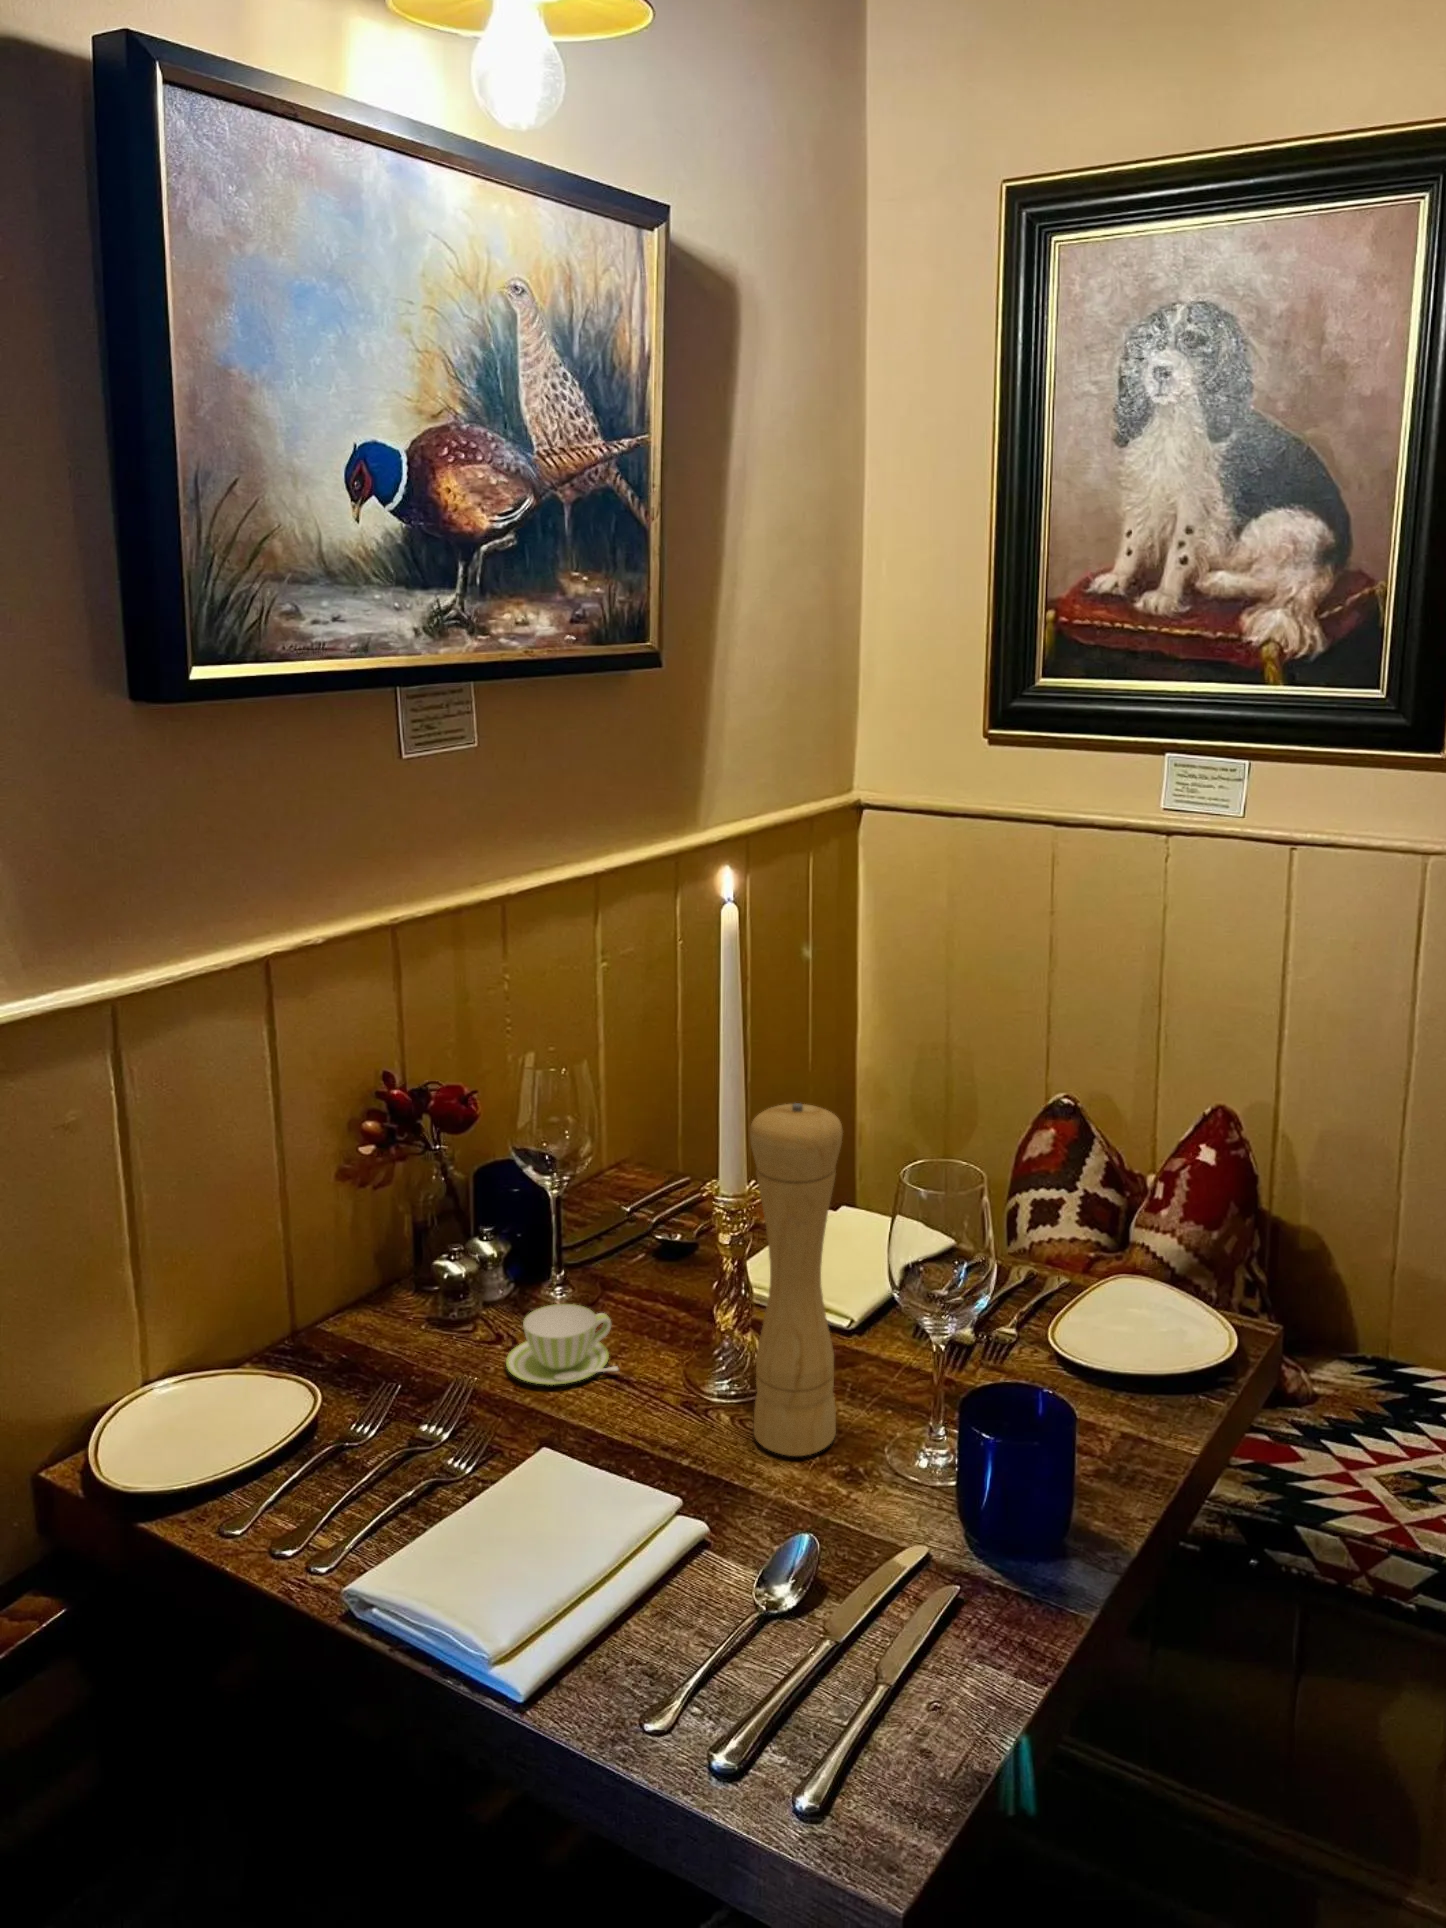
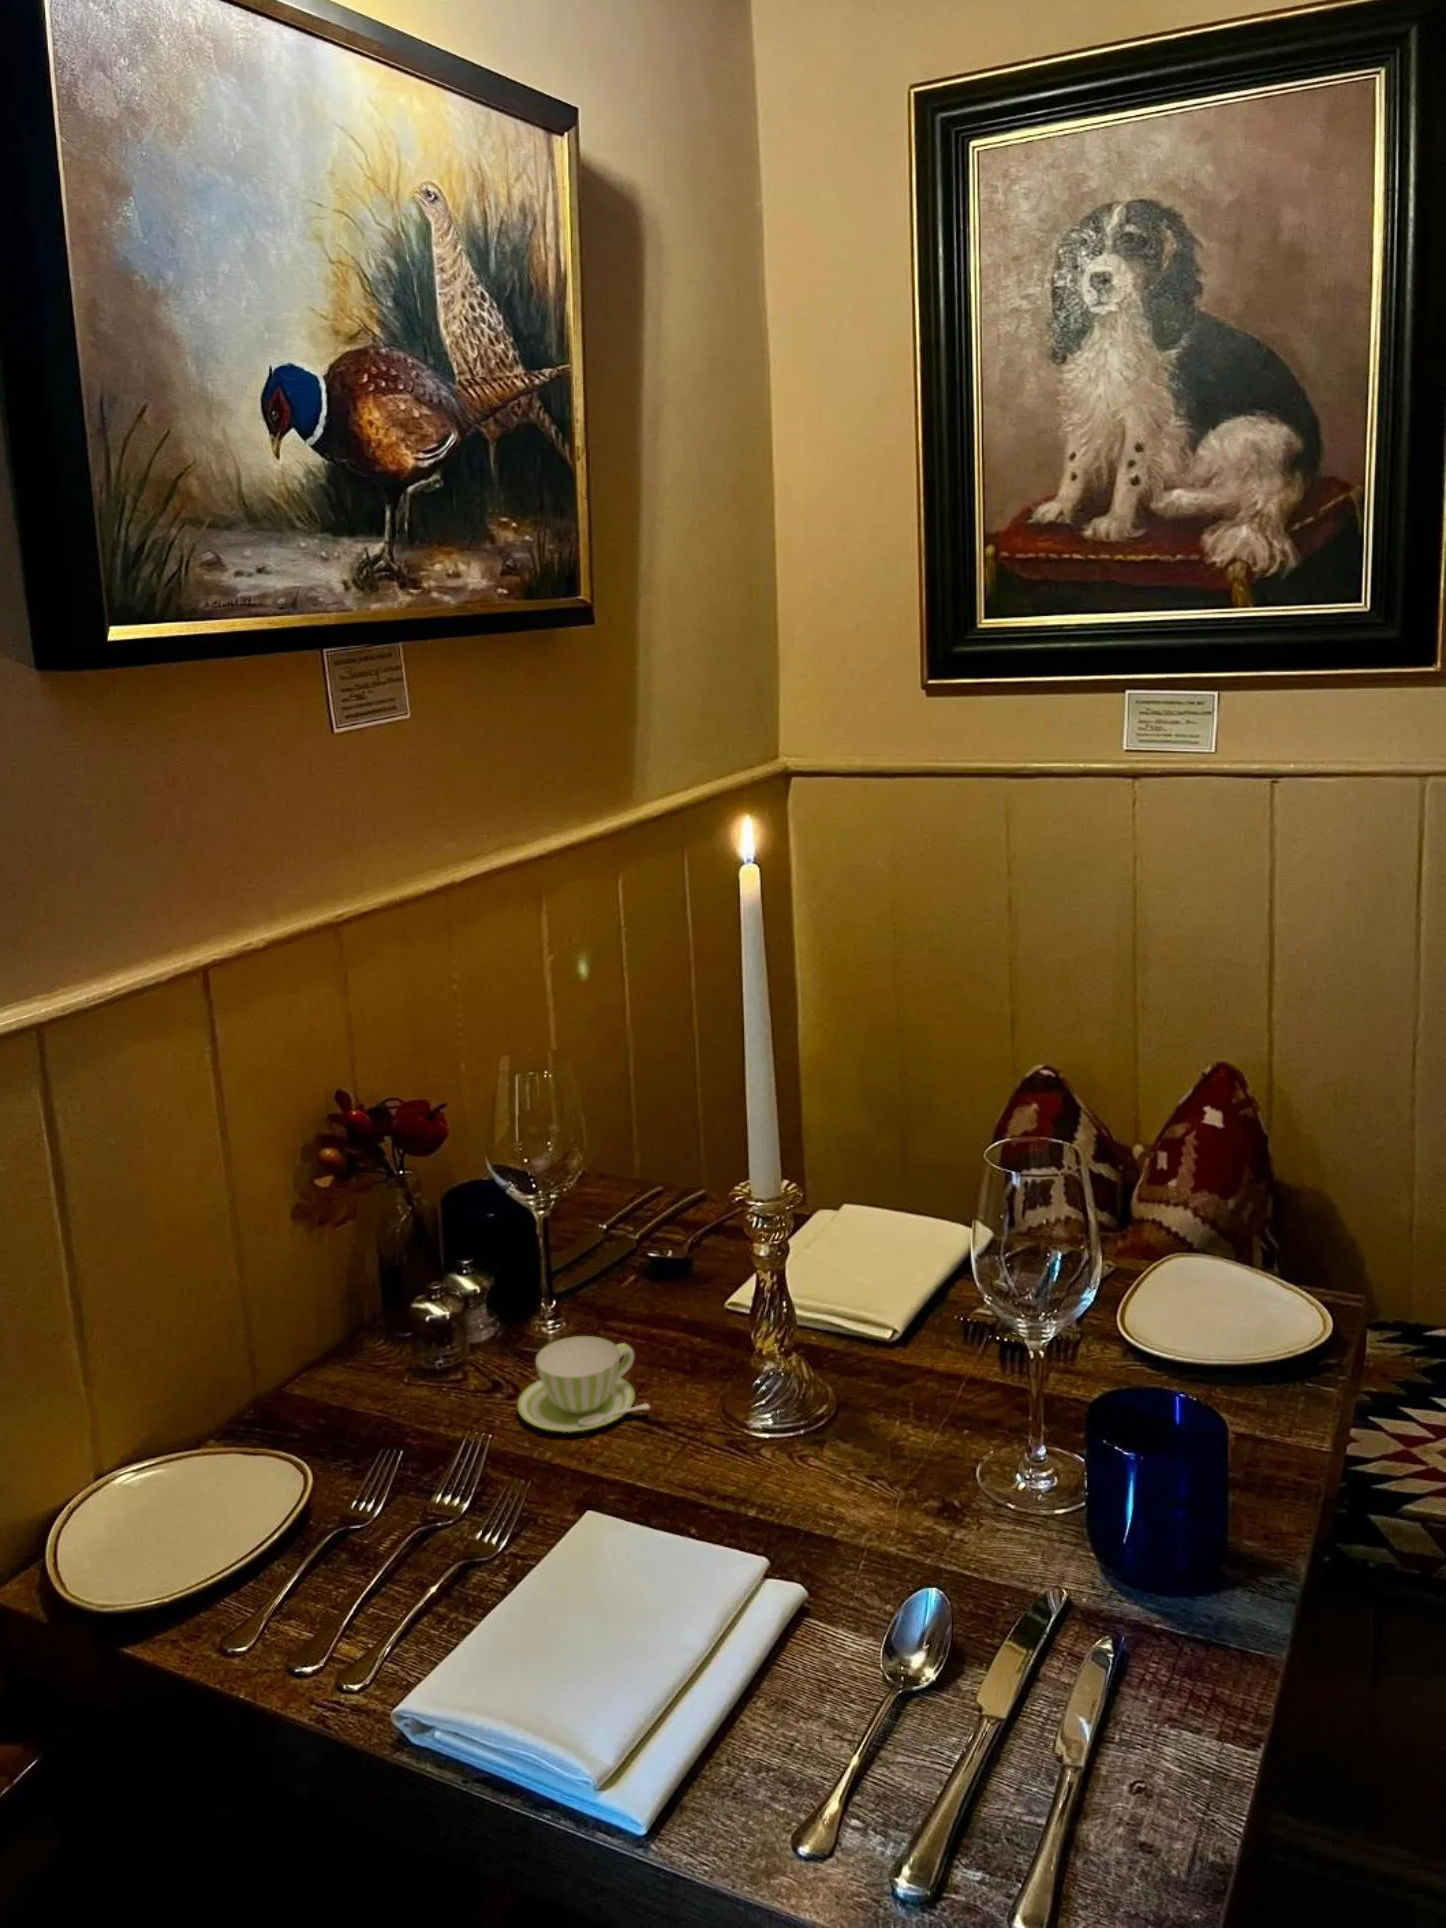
pepper mill: present [750,1103,843,1456] -> none [808,1084,920,1493]

